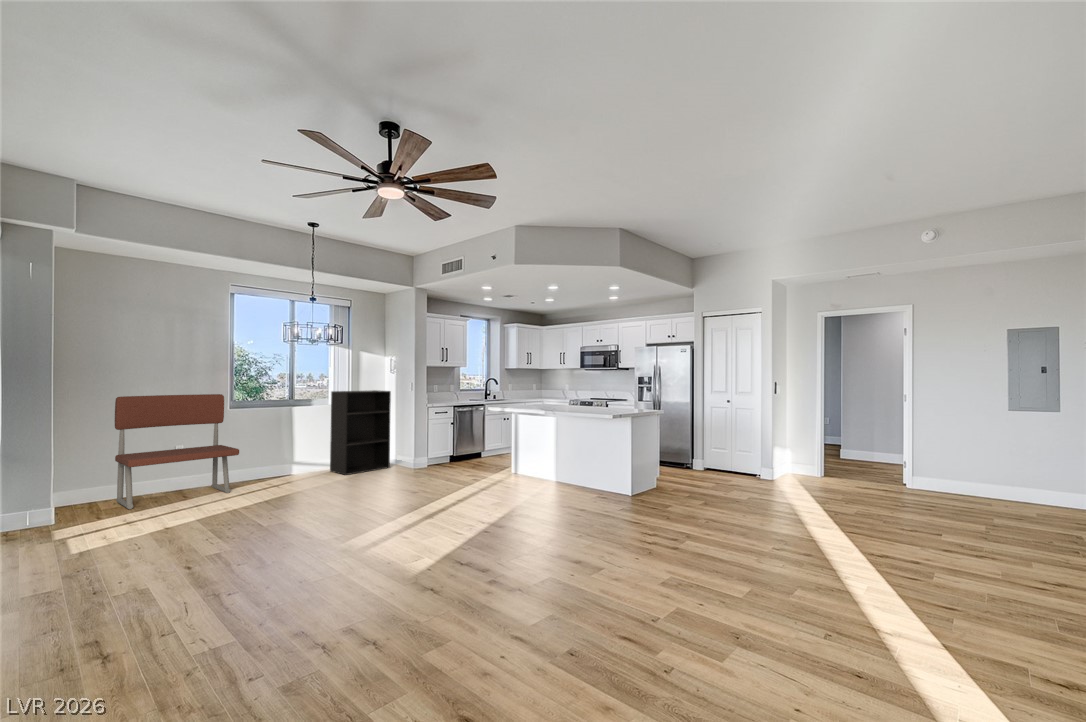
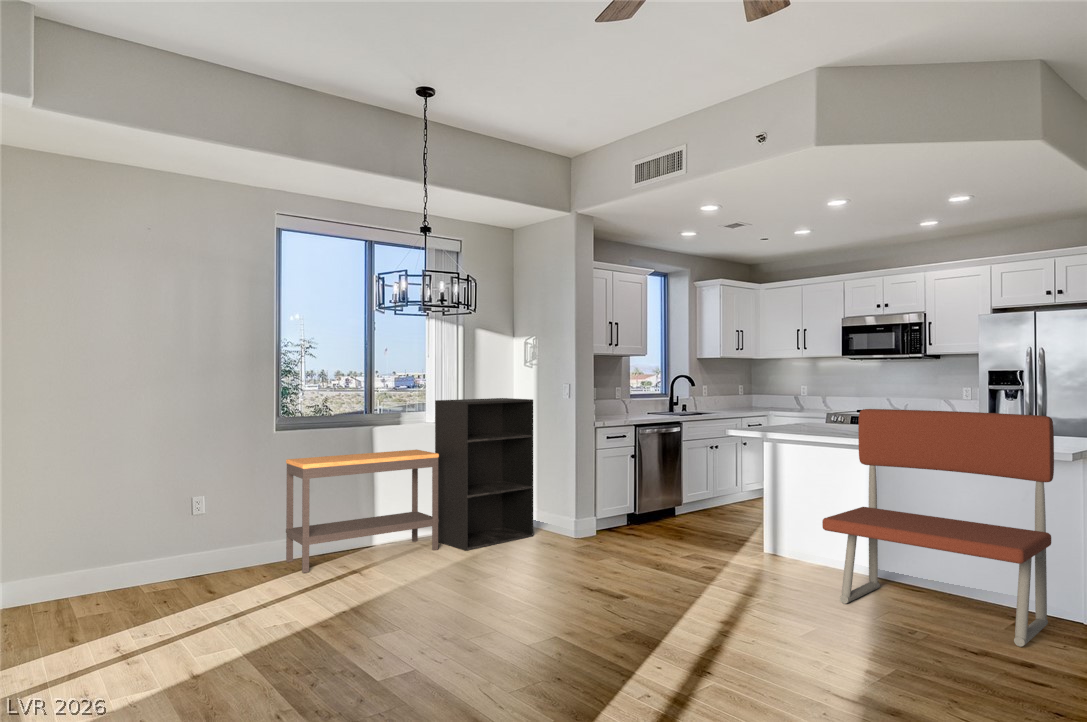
bench: present [115,394,239,509] -> present [822,409,1054,647]
console table: none [235,419,331,487] -> present [286,450,439,573]

